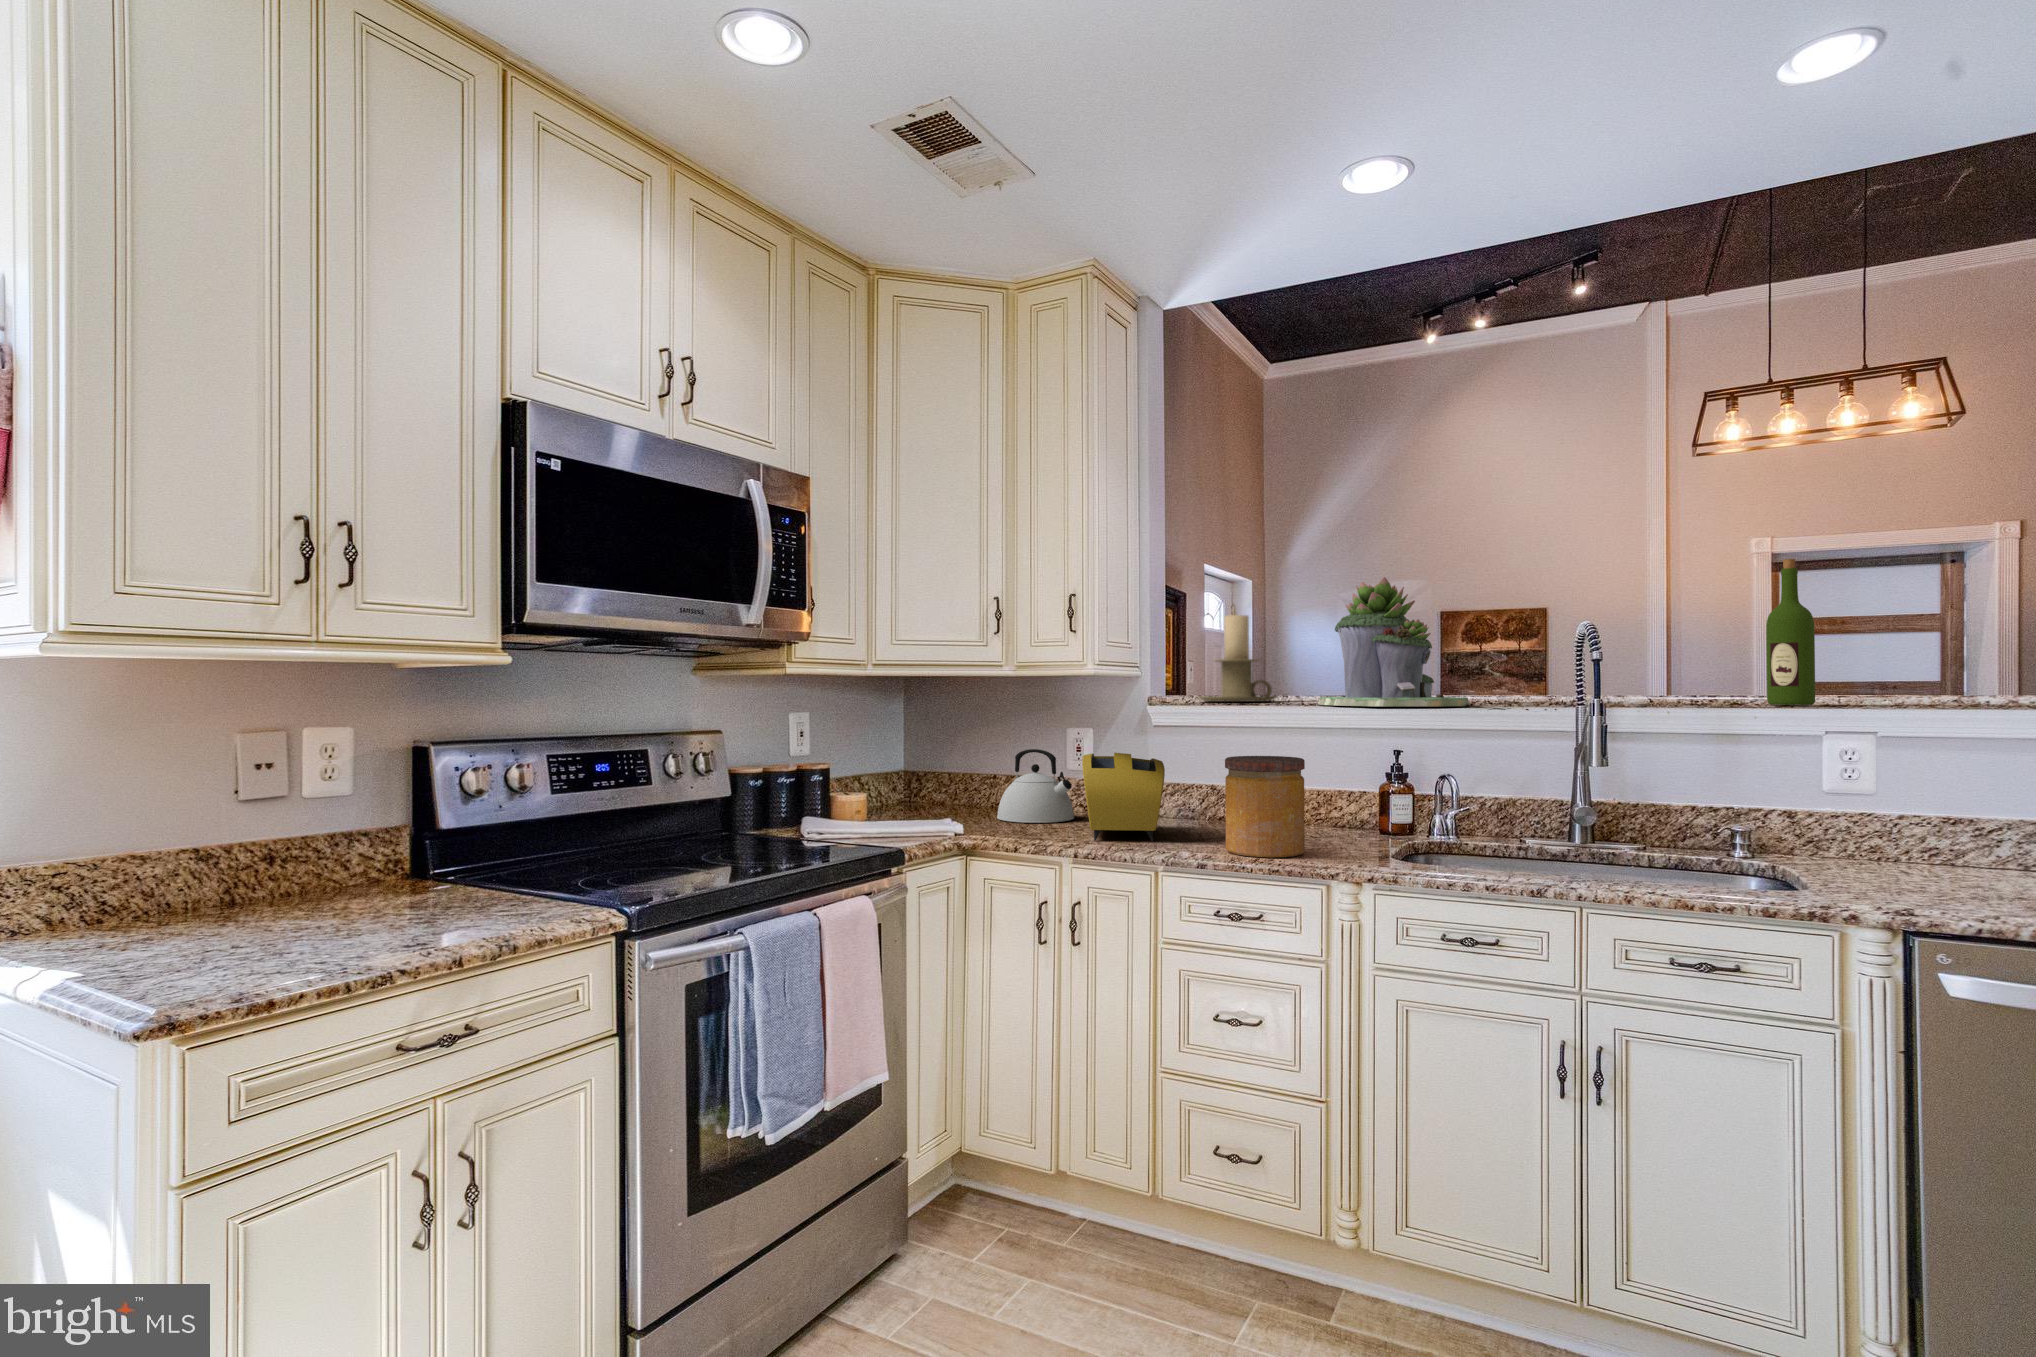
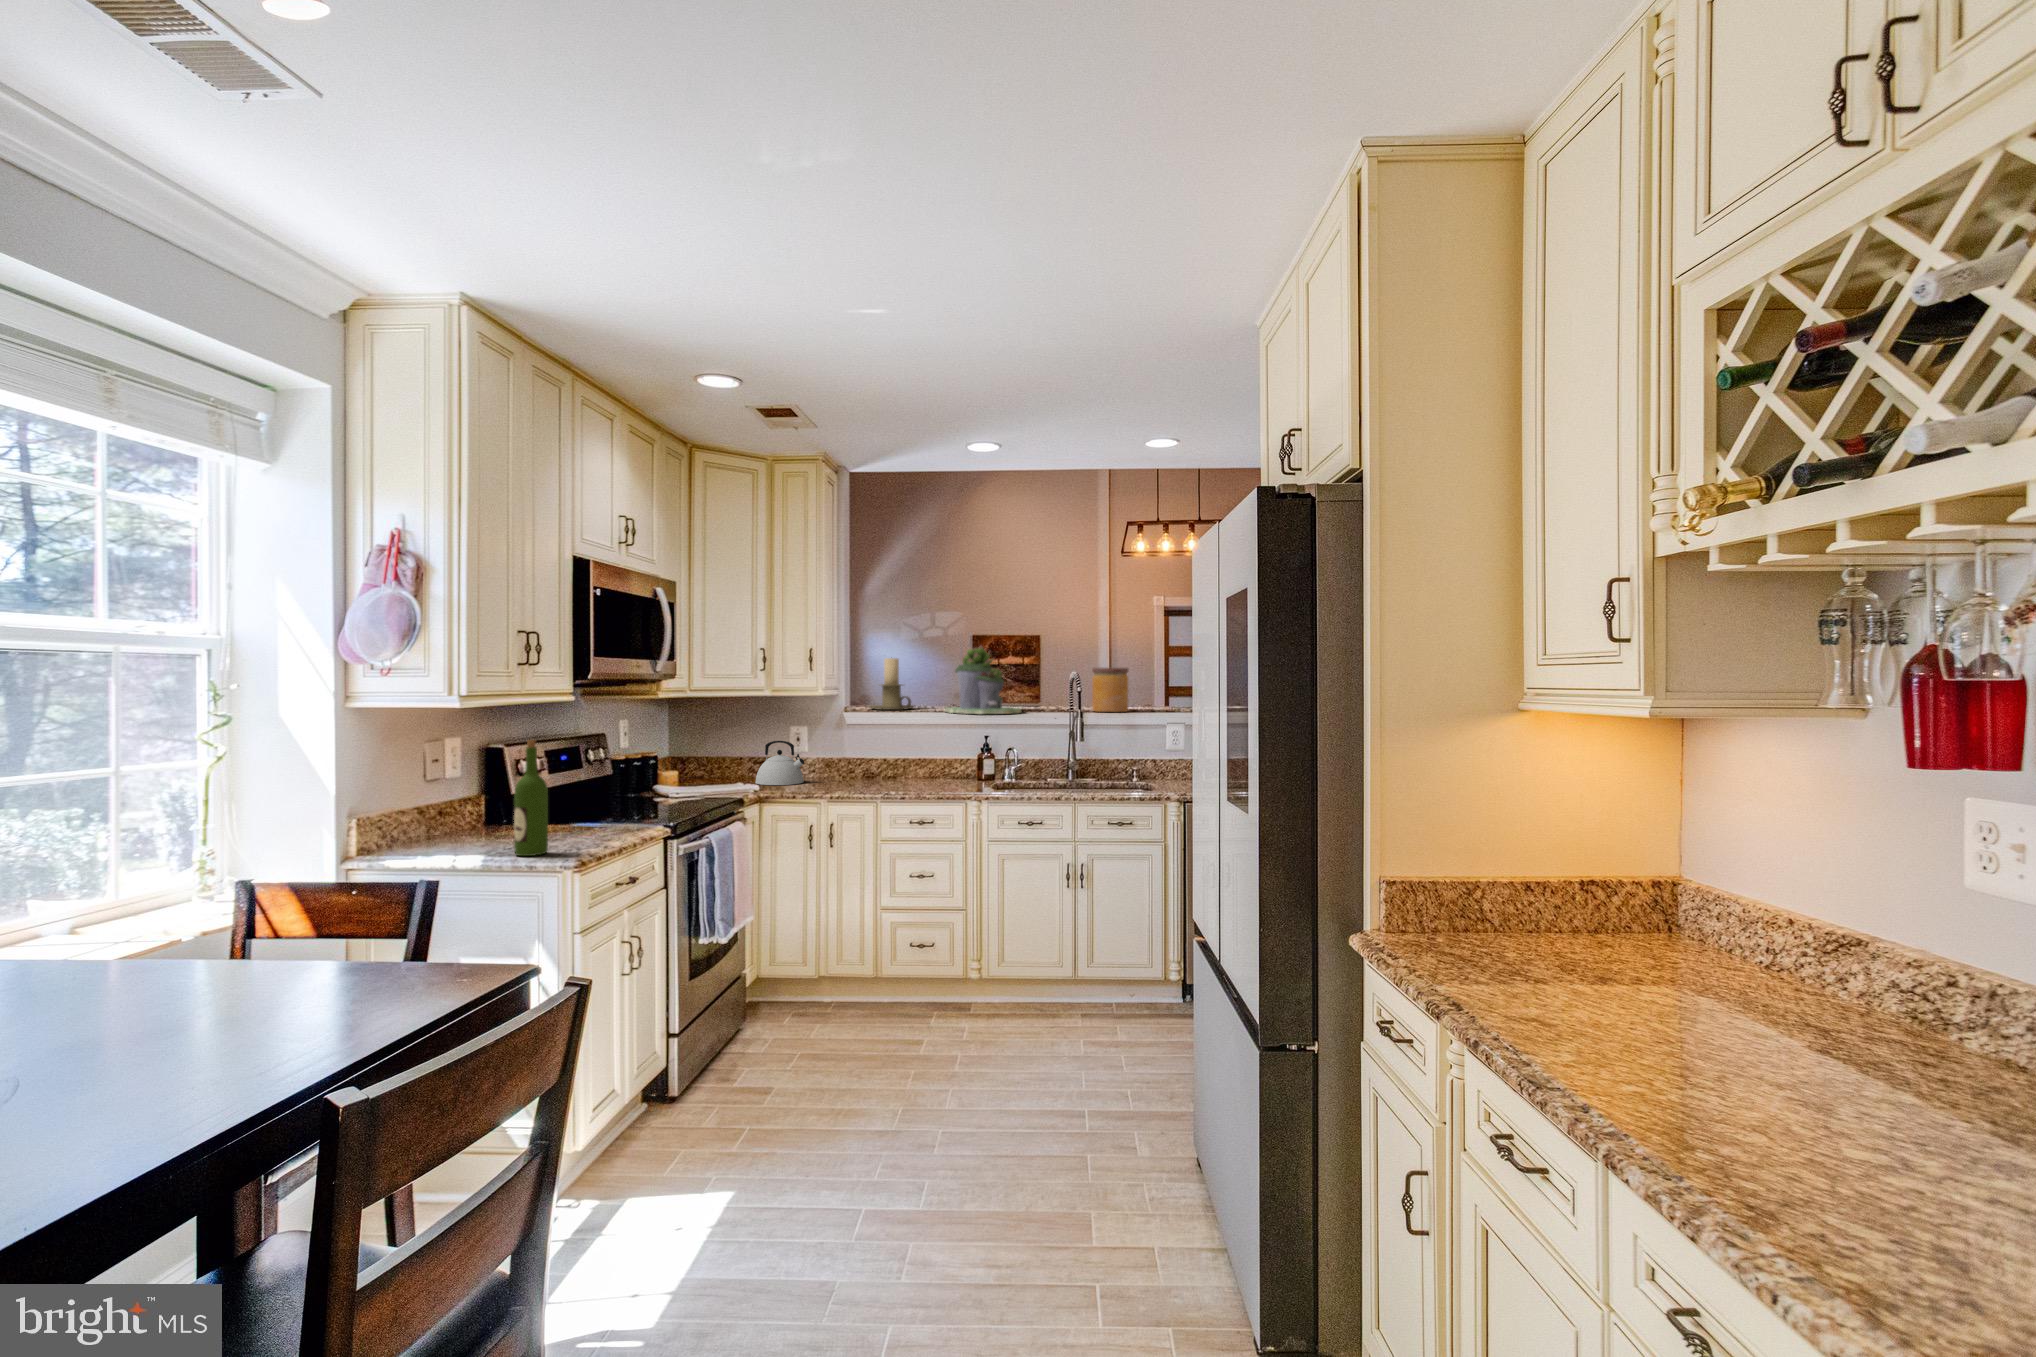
wine bottle: present [1766,559,1815,705] -> present [514,740,548,856]
toaster: present [1082,753,1165,841] -> none [820,742,873,791]
jar: present [1225,756,1305,857] -> present [1092,668,1128,712]

